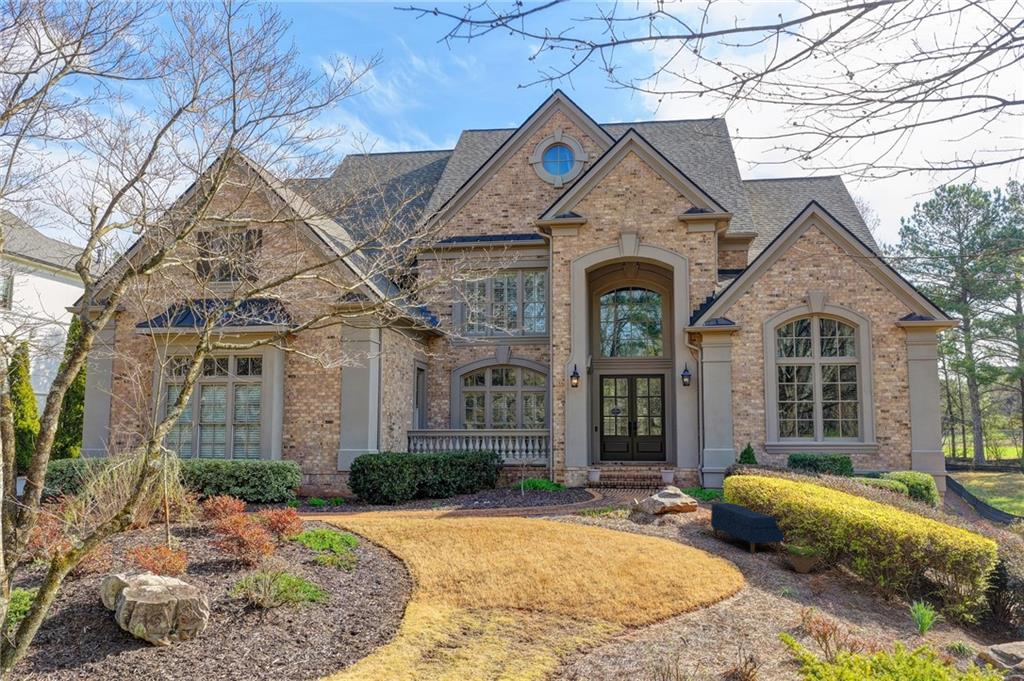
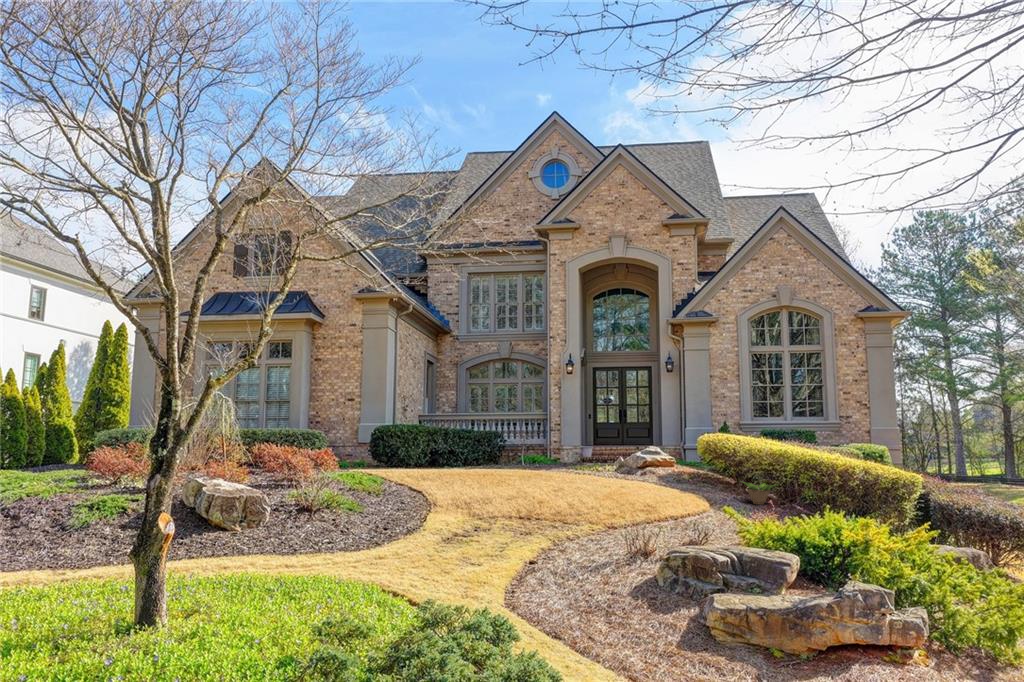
bench: present [711,503,783,554] -> none [685,457,745,495]

